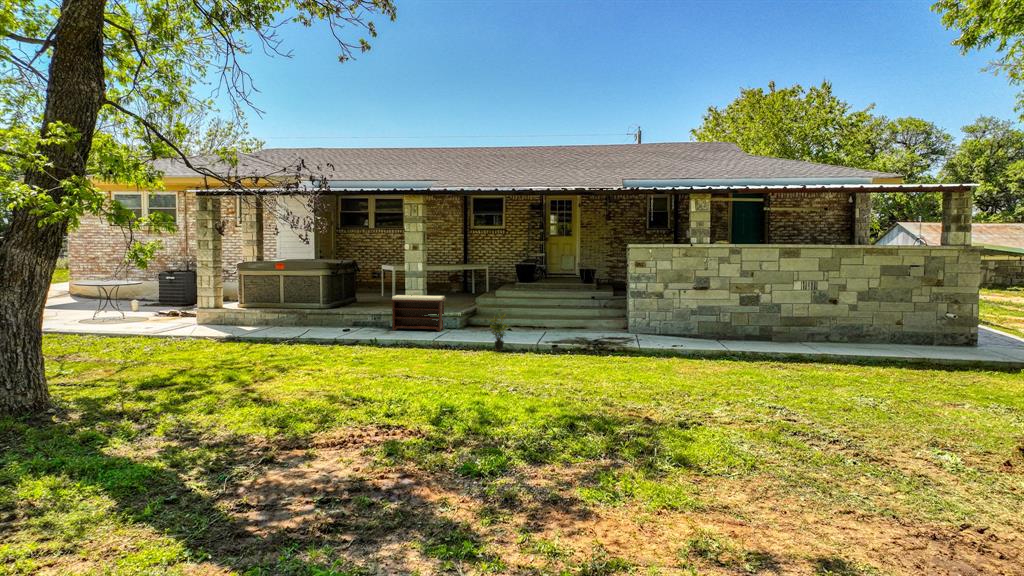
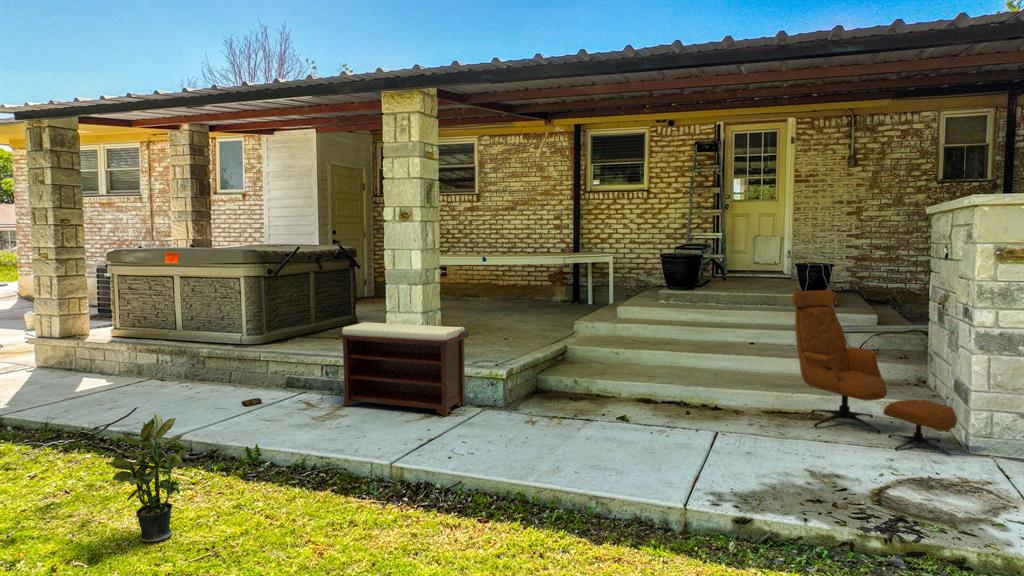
lounge chair: none [573,280,623,333] -> present [792,290,957,456]
potted plant: present [490,314,508,351] -> present [109,414,186,543]

